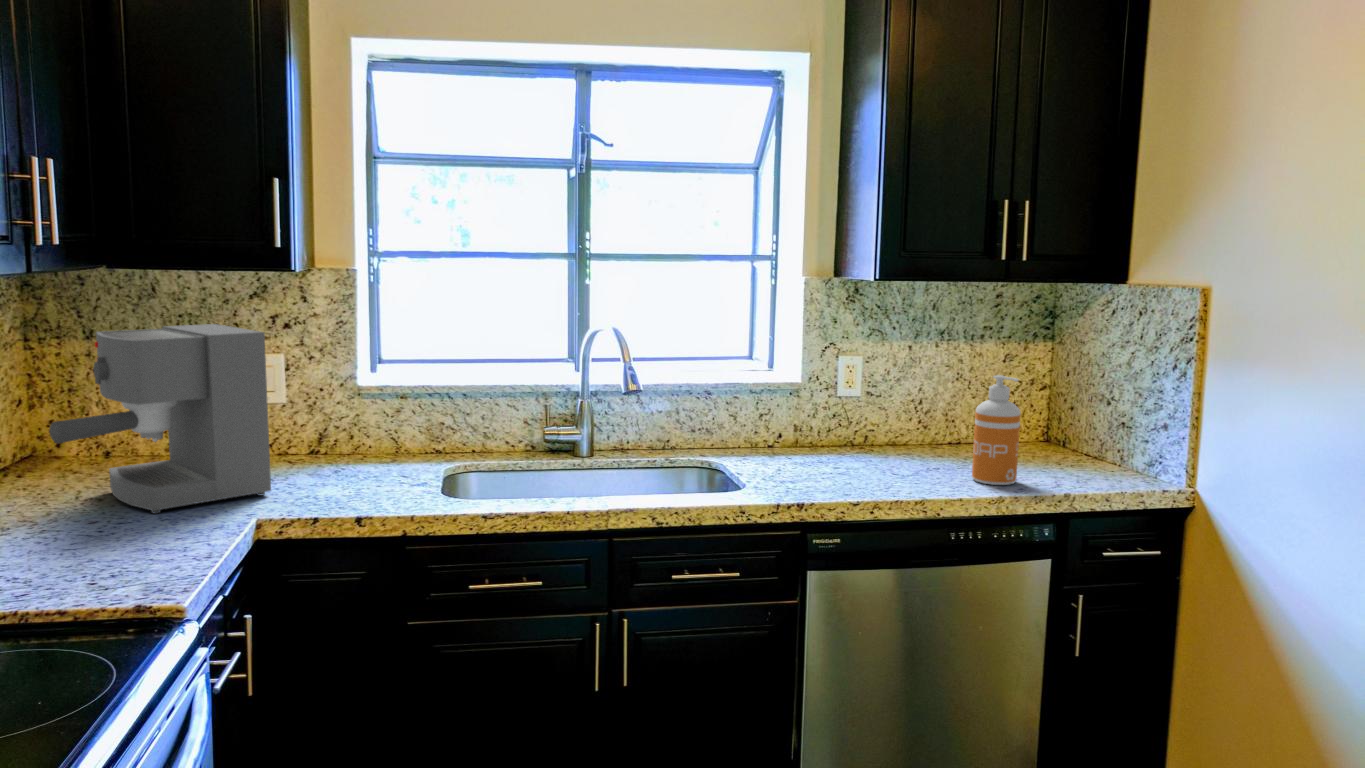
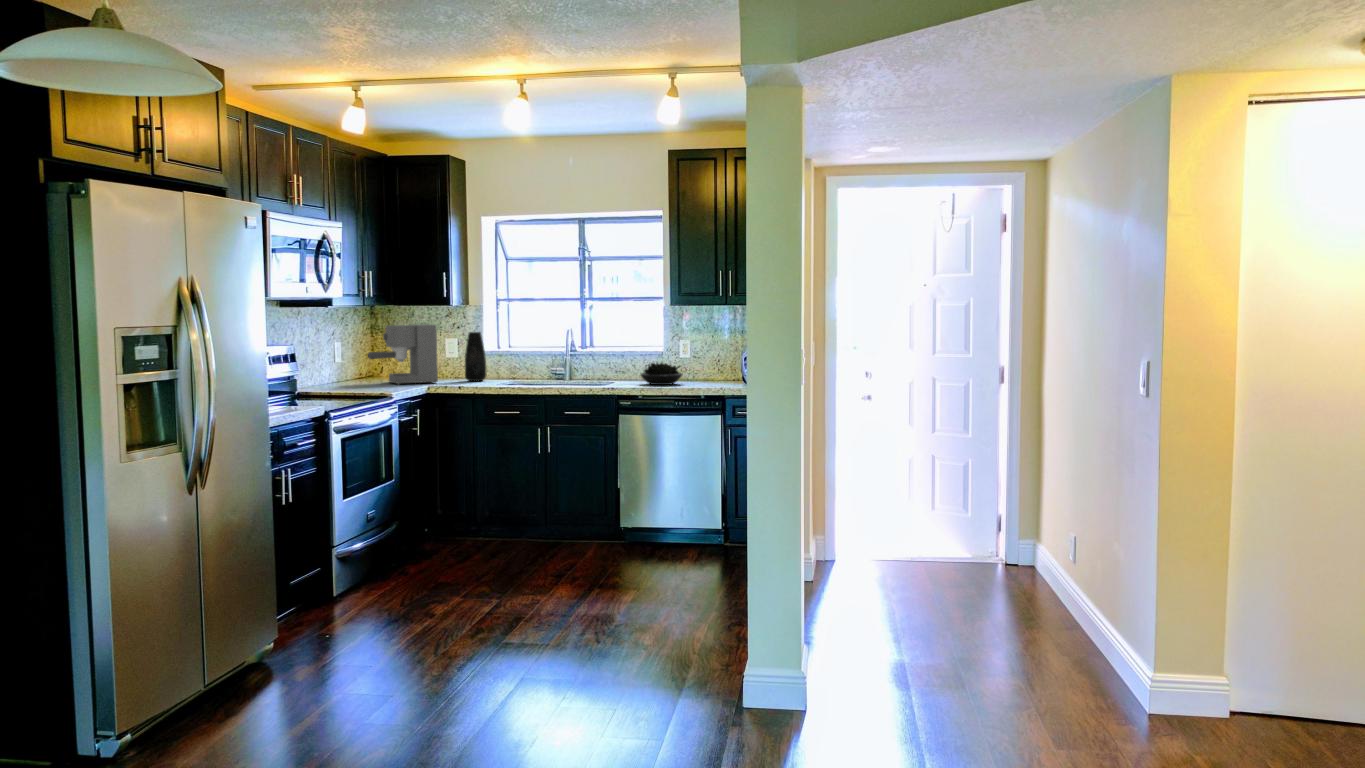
vase: none [329,343,387,475] -> present [465,332,486,381]
soap dispenser: present [972,375,1021,485] -> none [702,342,720,387]
succulent plant: none [802,416,905,477] -> present [641,363,682,385]

